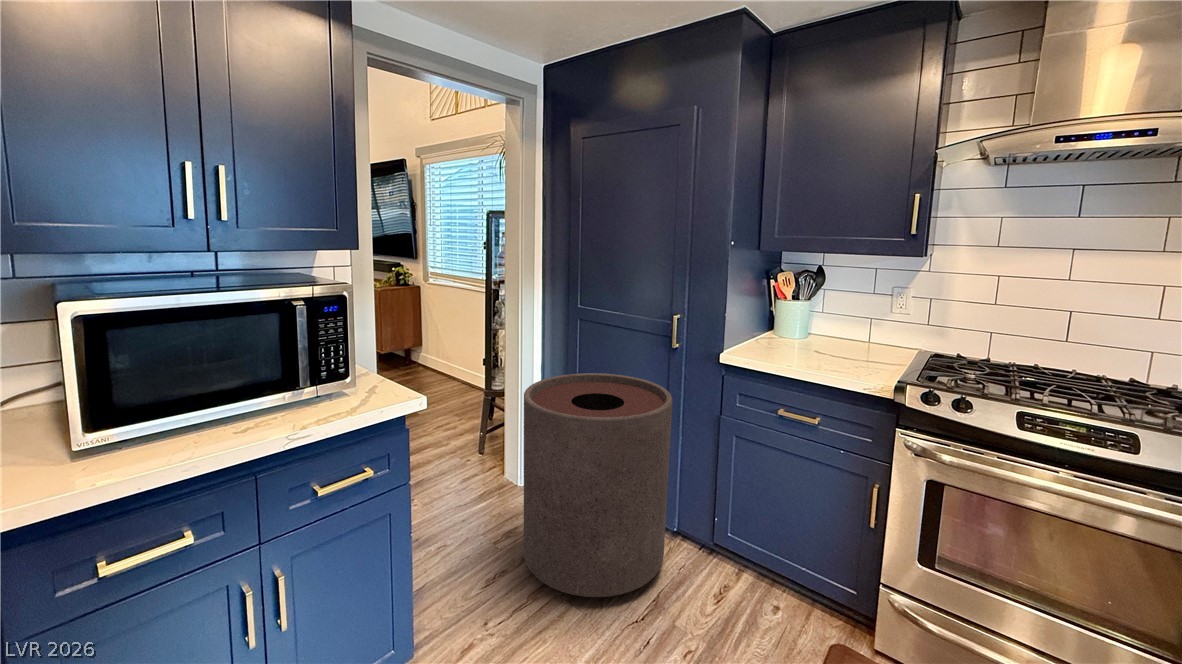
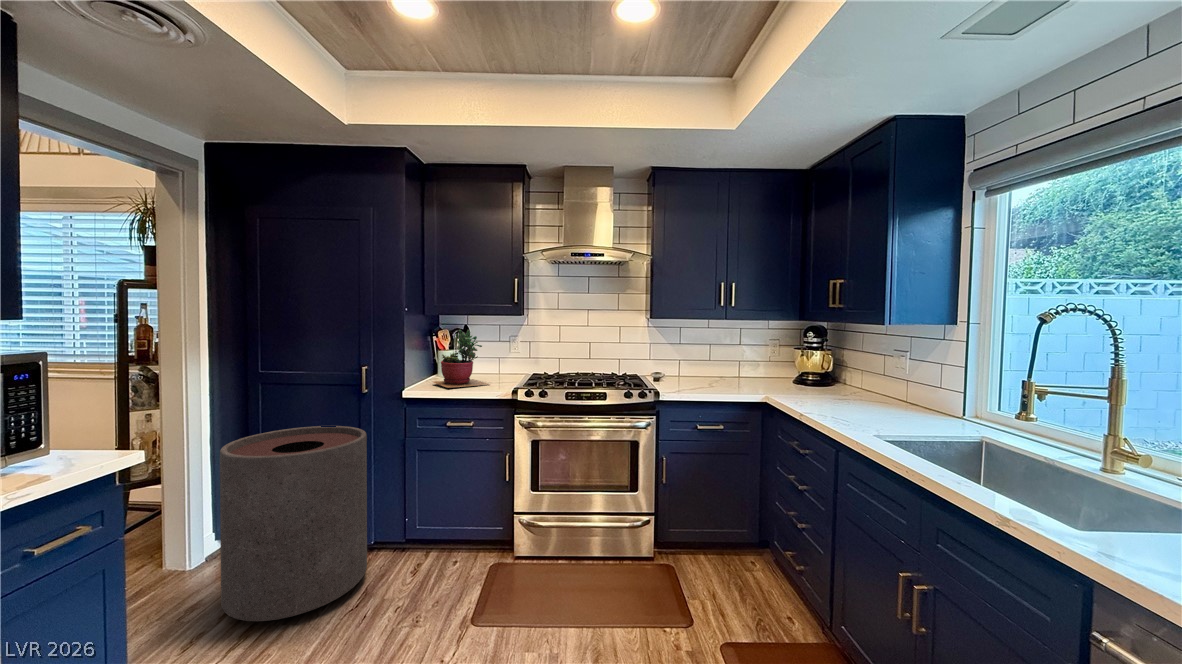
succulent plant: none [773,263,866,358] -> present [433,330,489,388]

